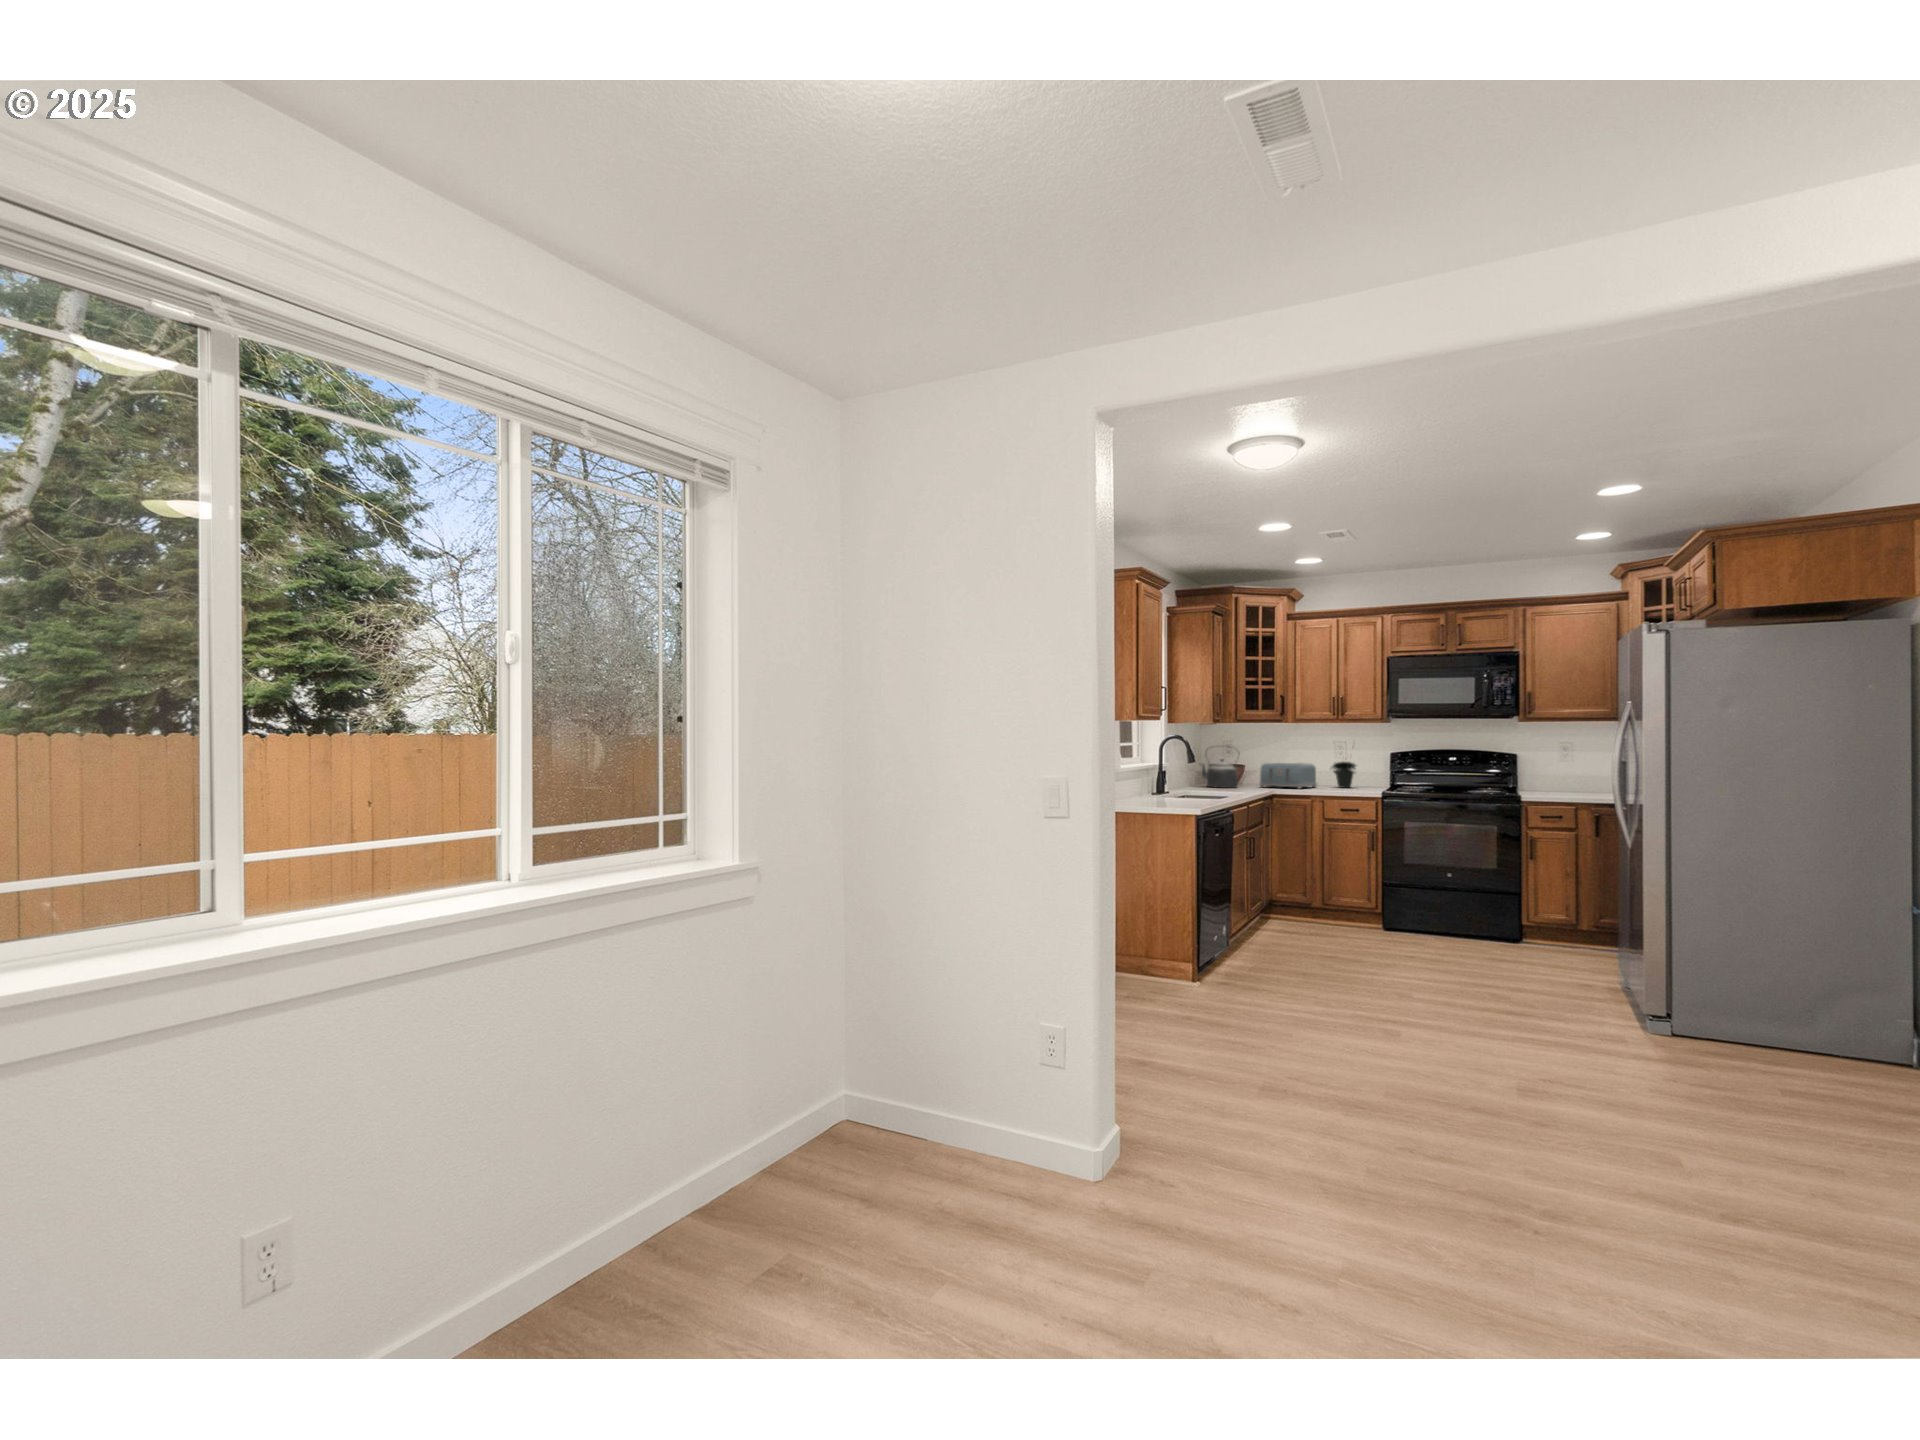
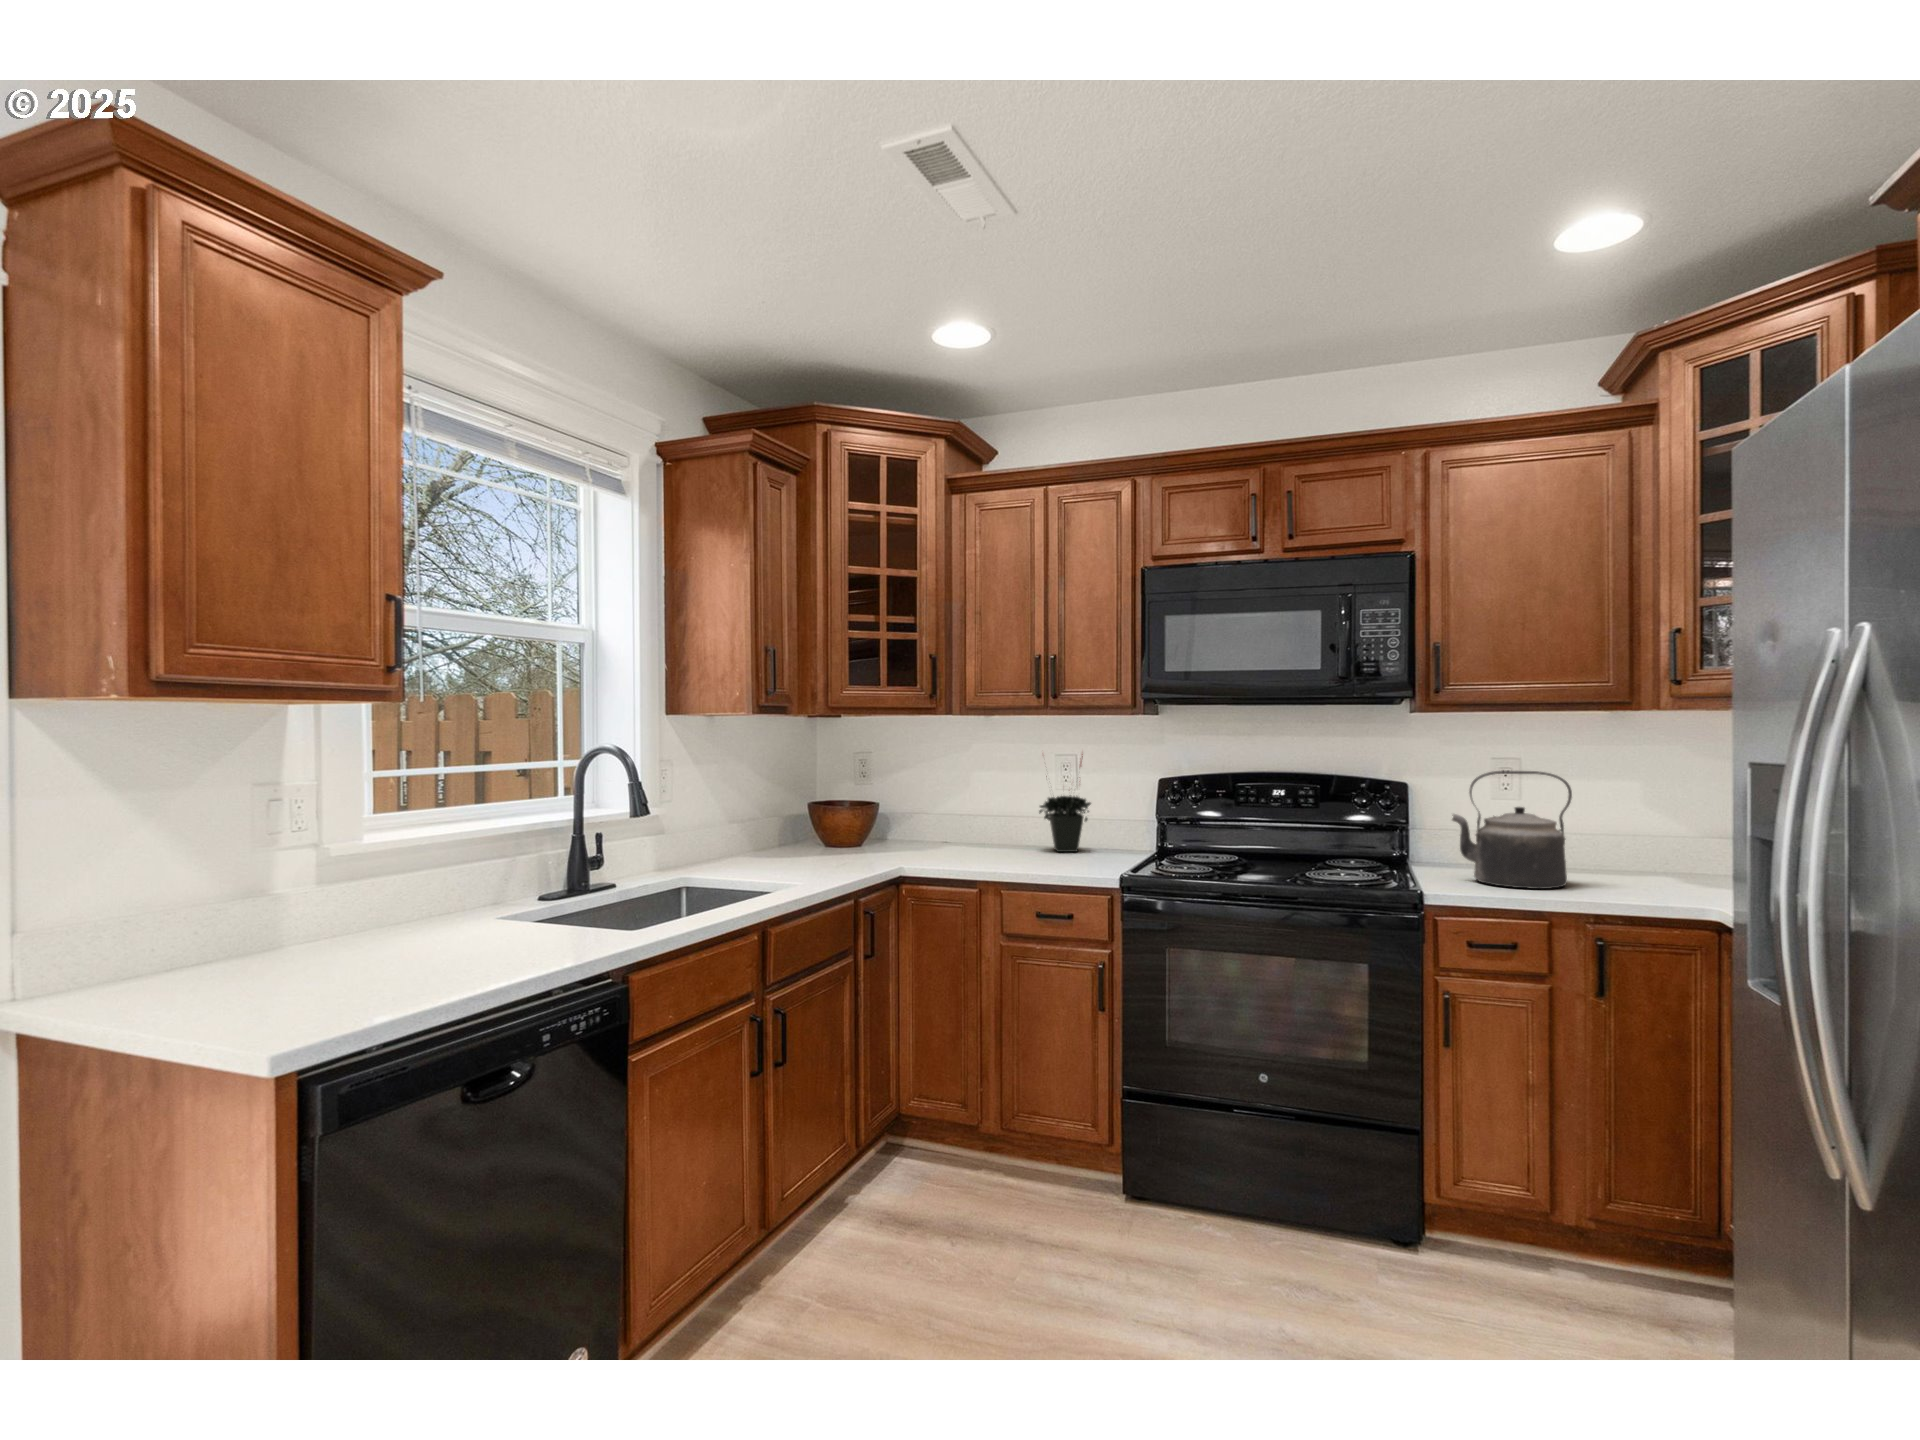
kettle: present [1199,746,1238,788] -> present [1452,771,1572,889]
toaster: present [1260,763,1317,789] -> none [884,799,1011,862]

